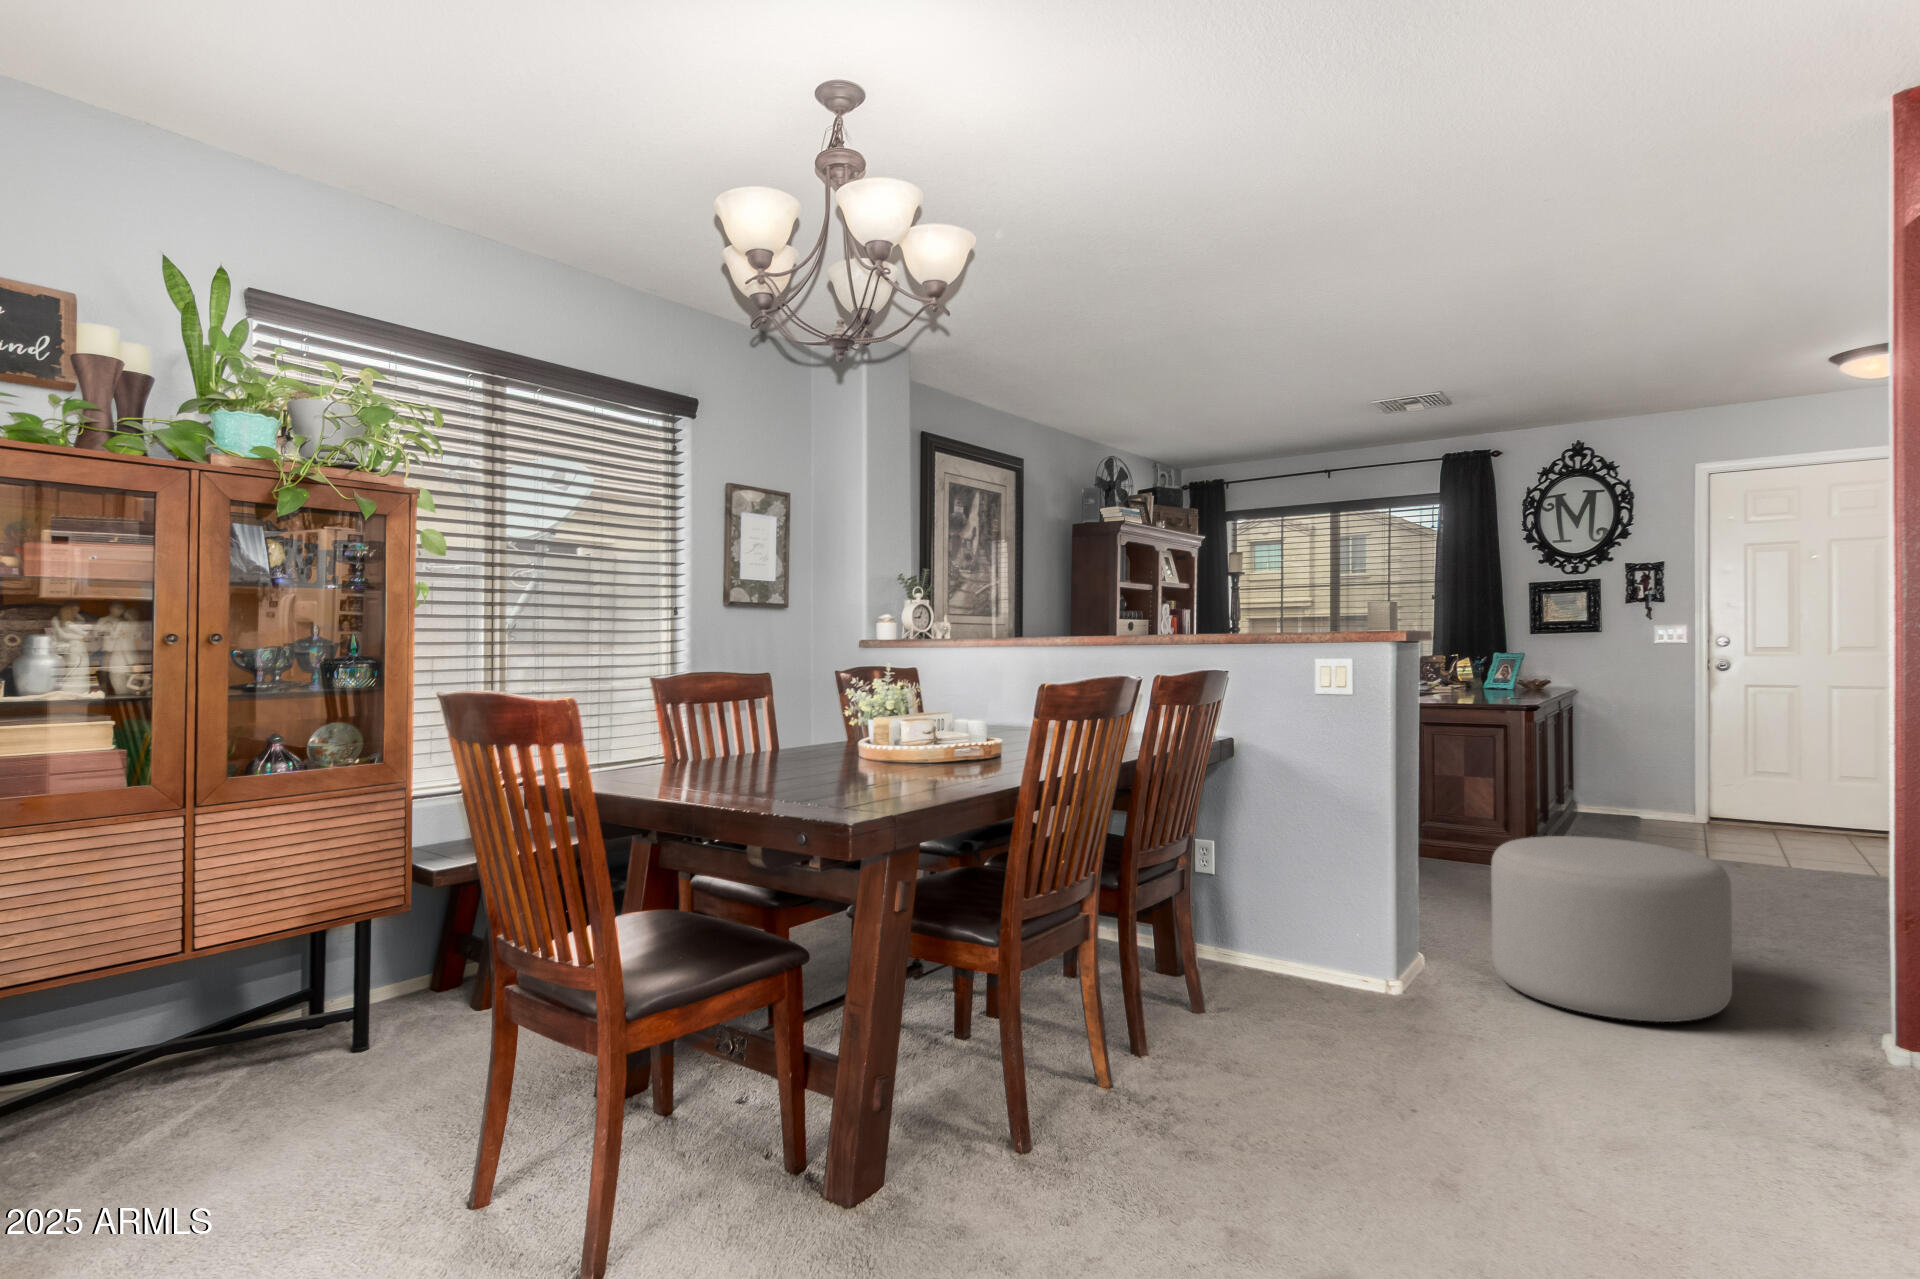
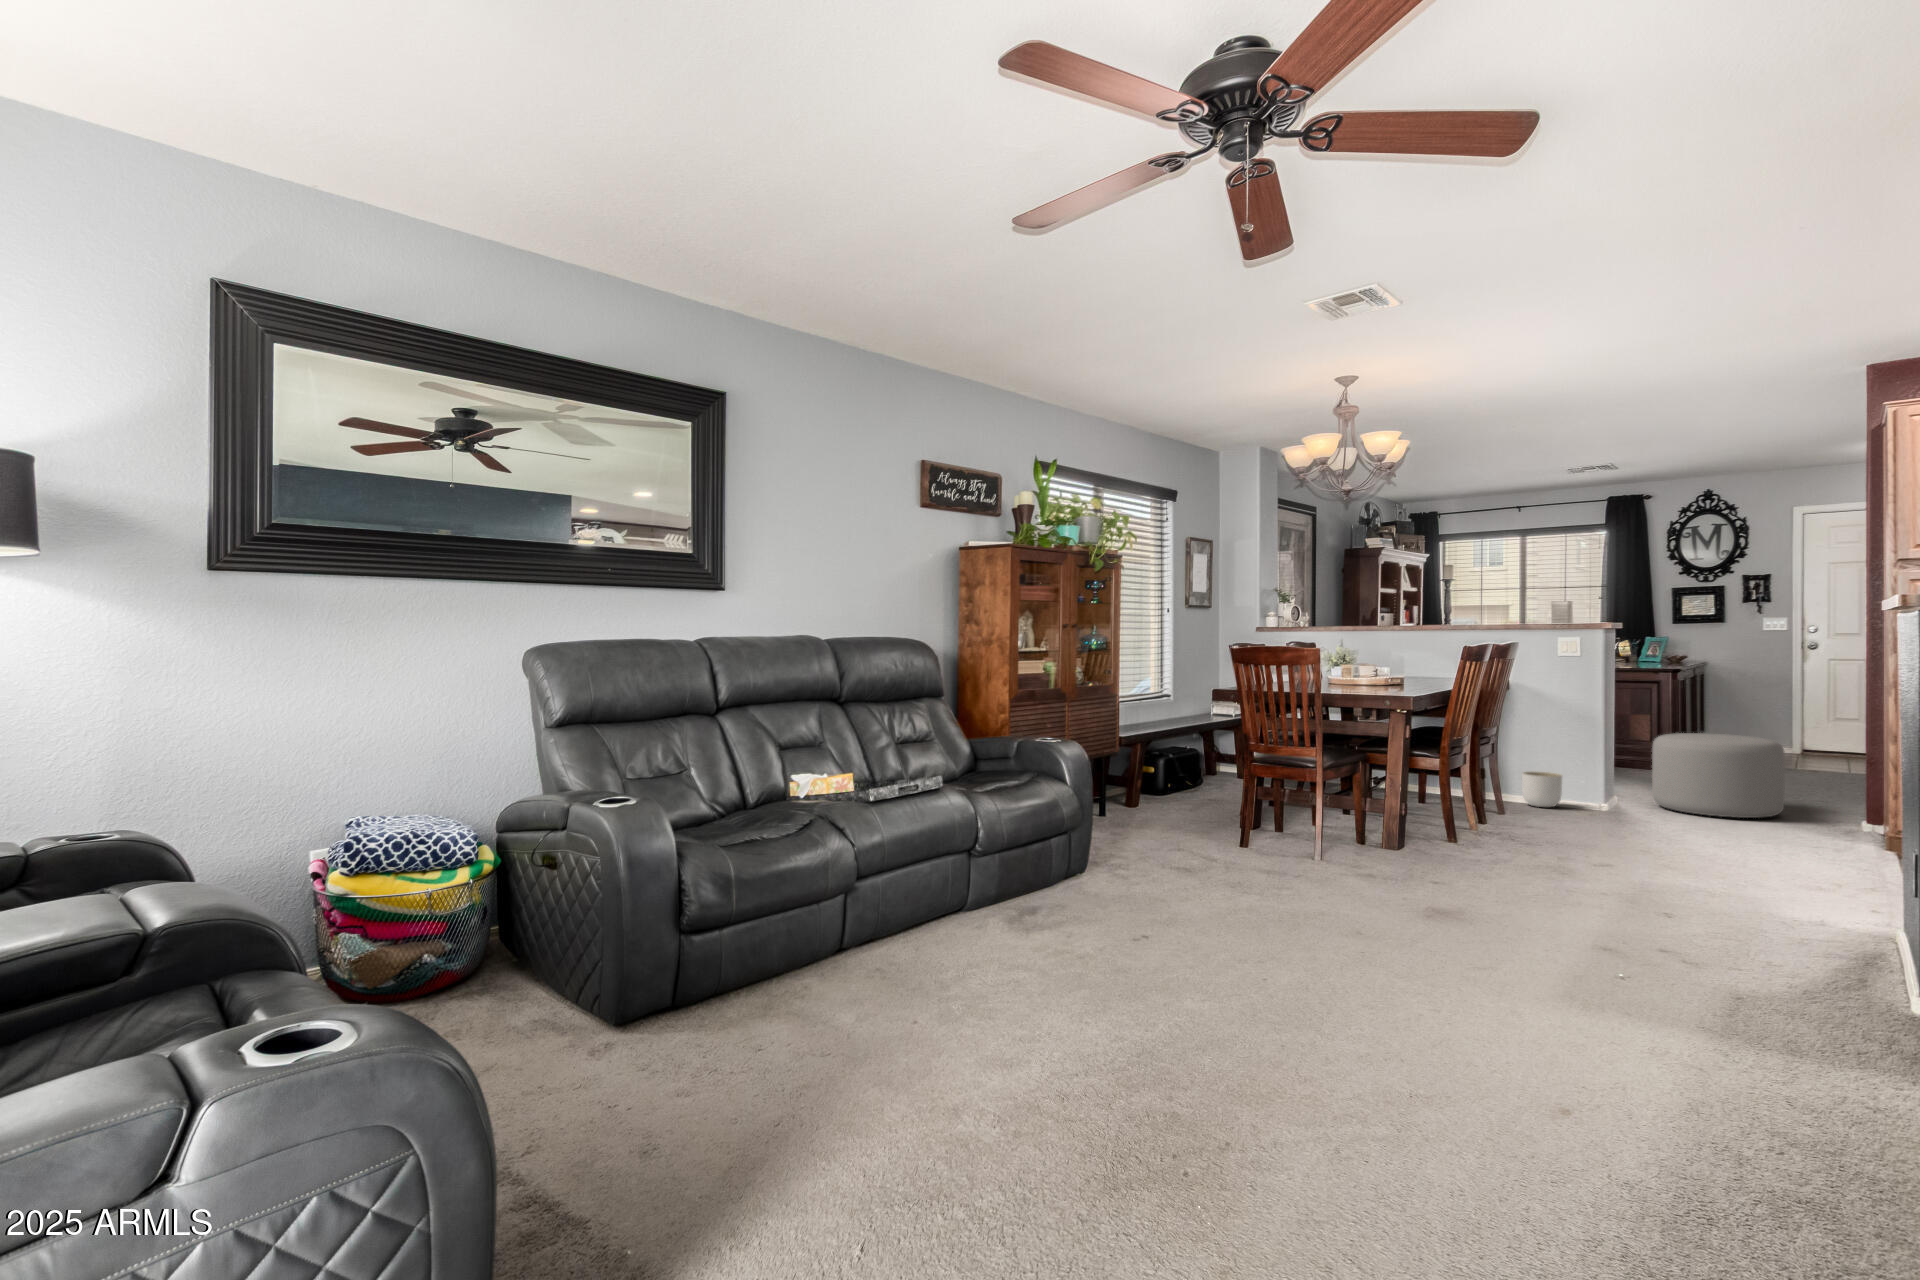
planter: none [1254,916,1326,993] -> present [1522,772,1562,807]

